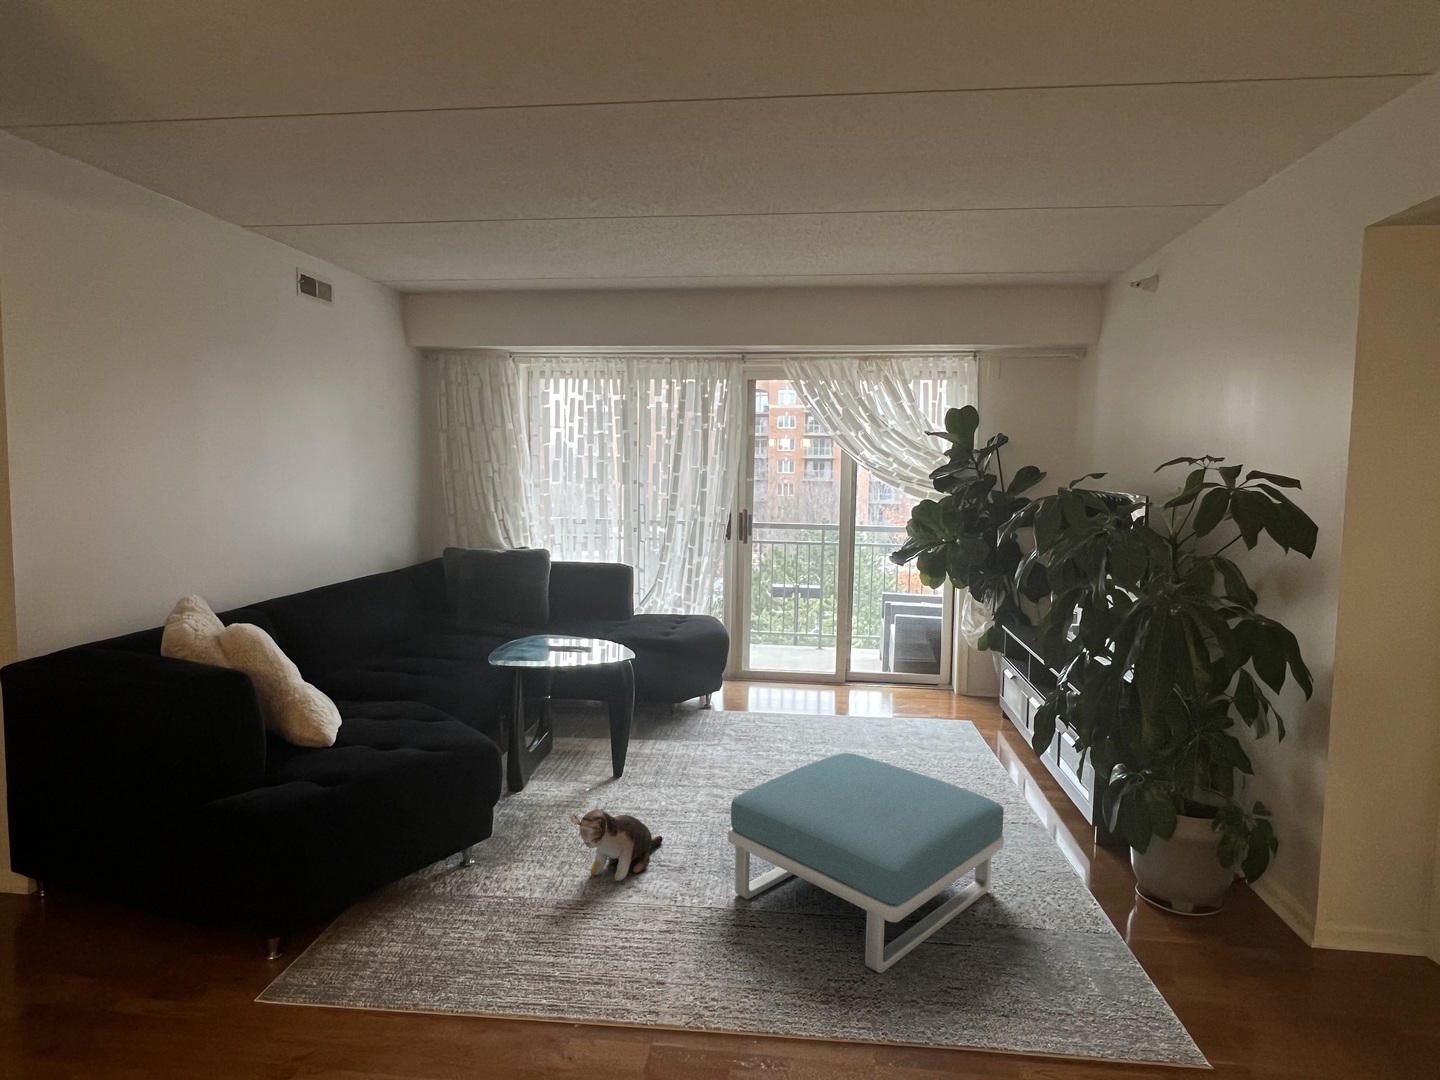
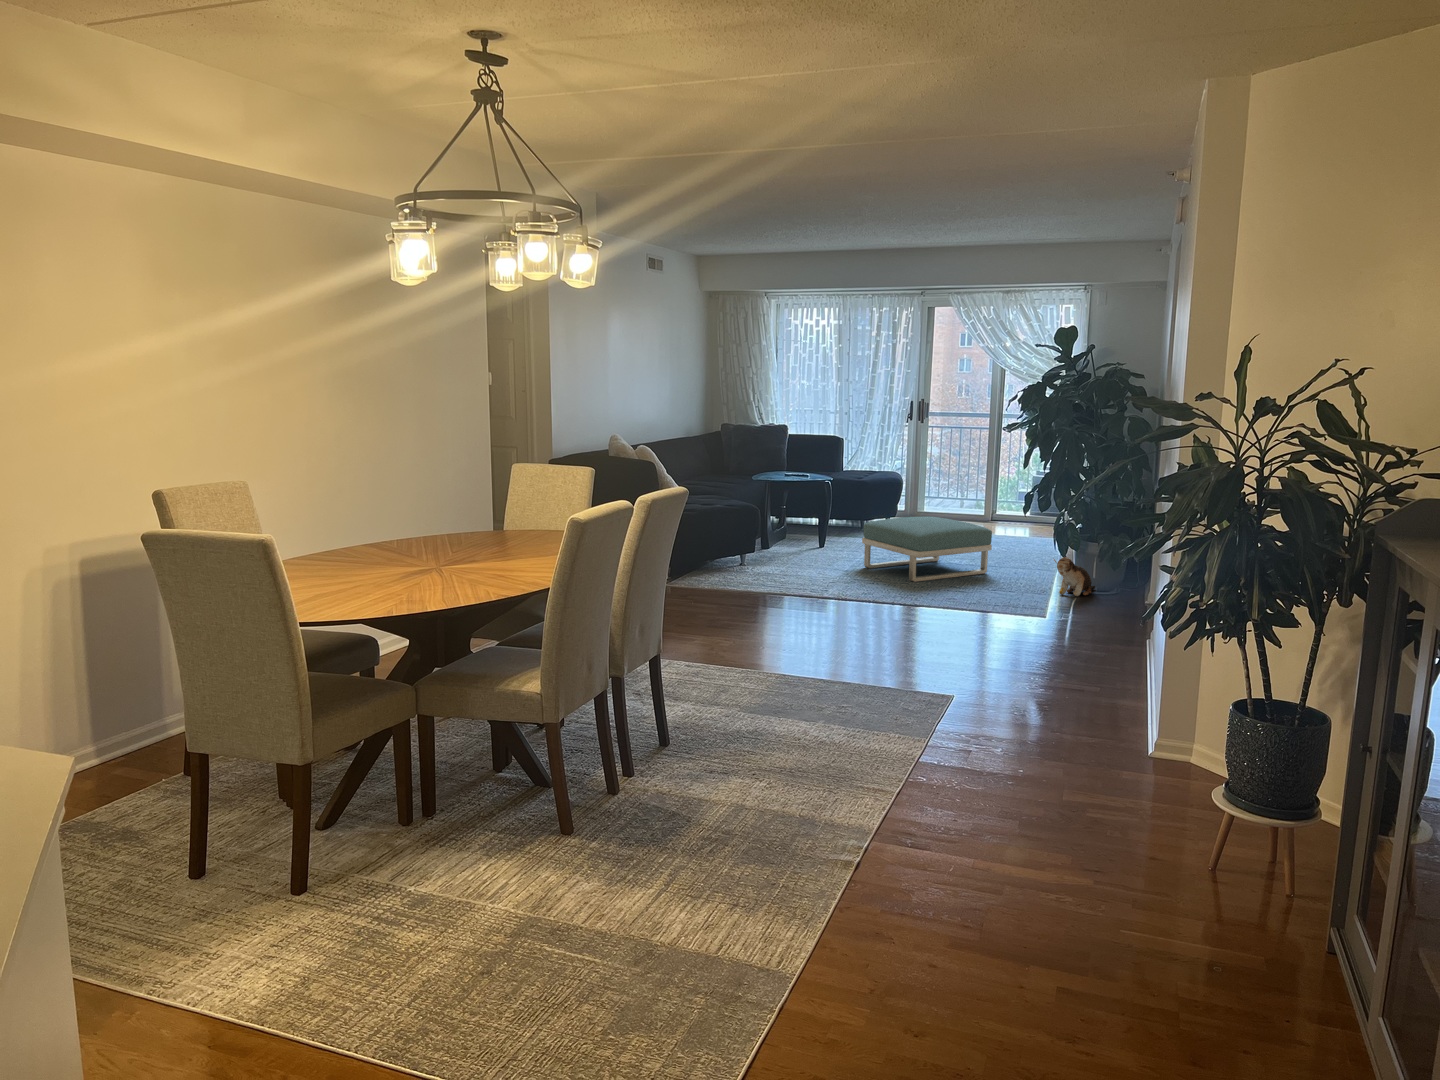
plush toy: present [571,809,663,880] -> present [1054,557,1095,596]

